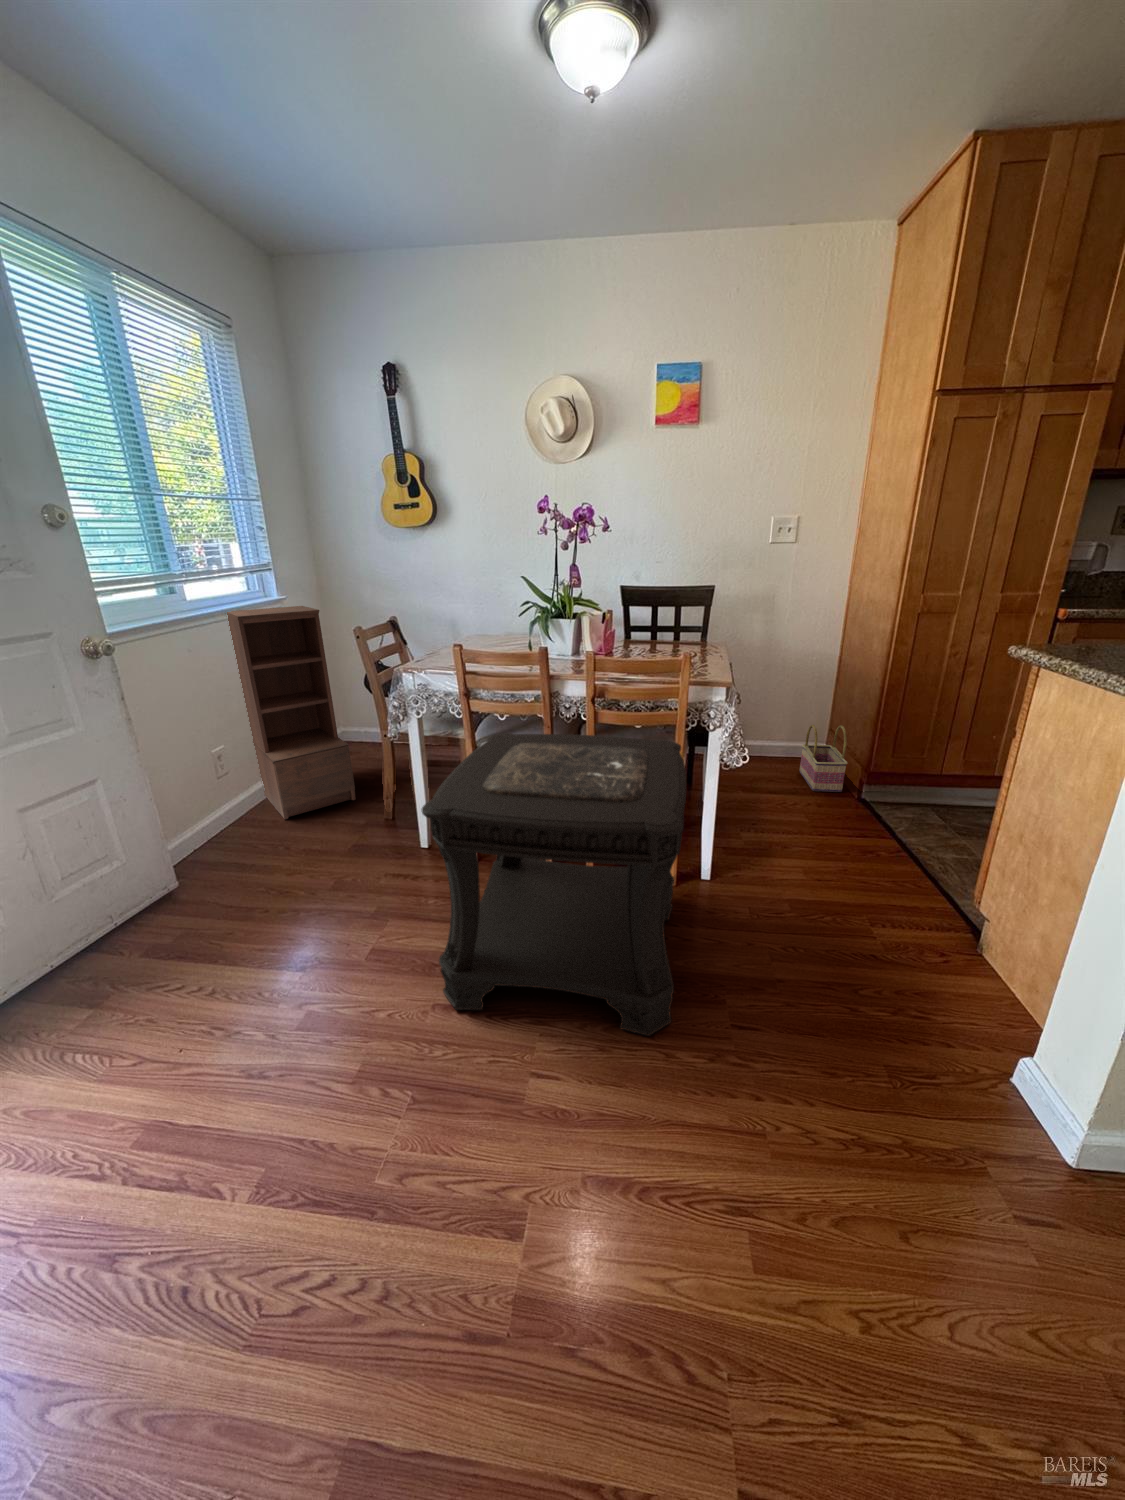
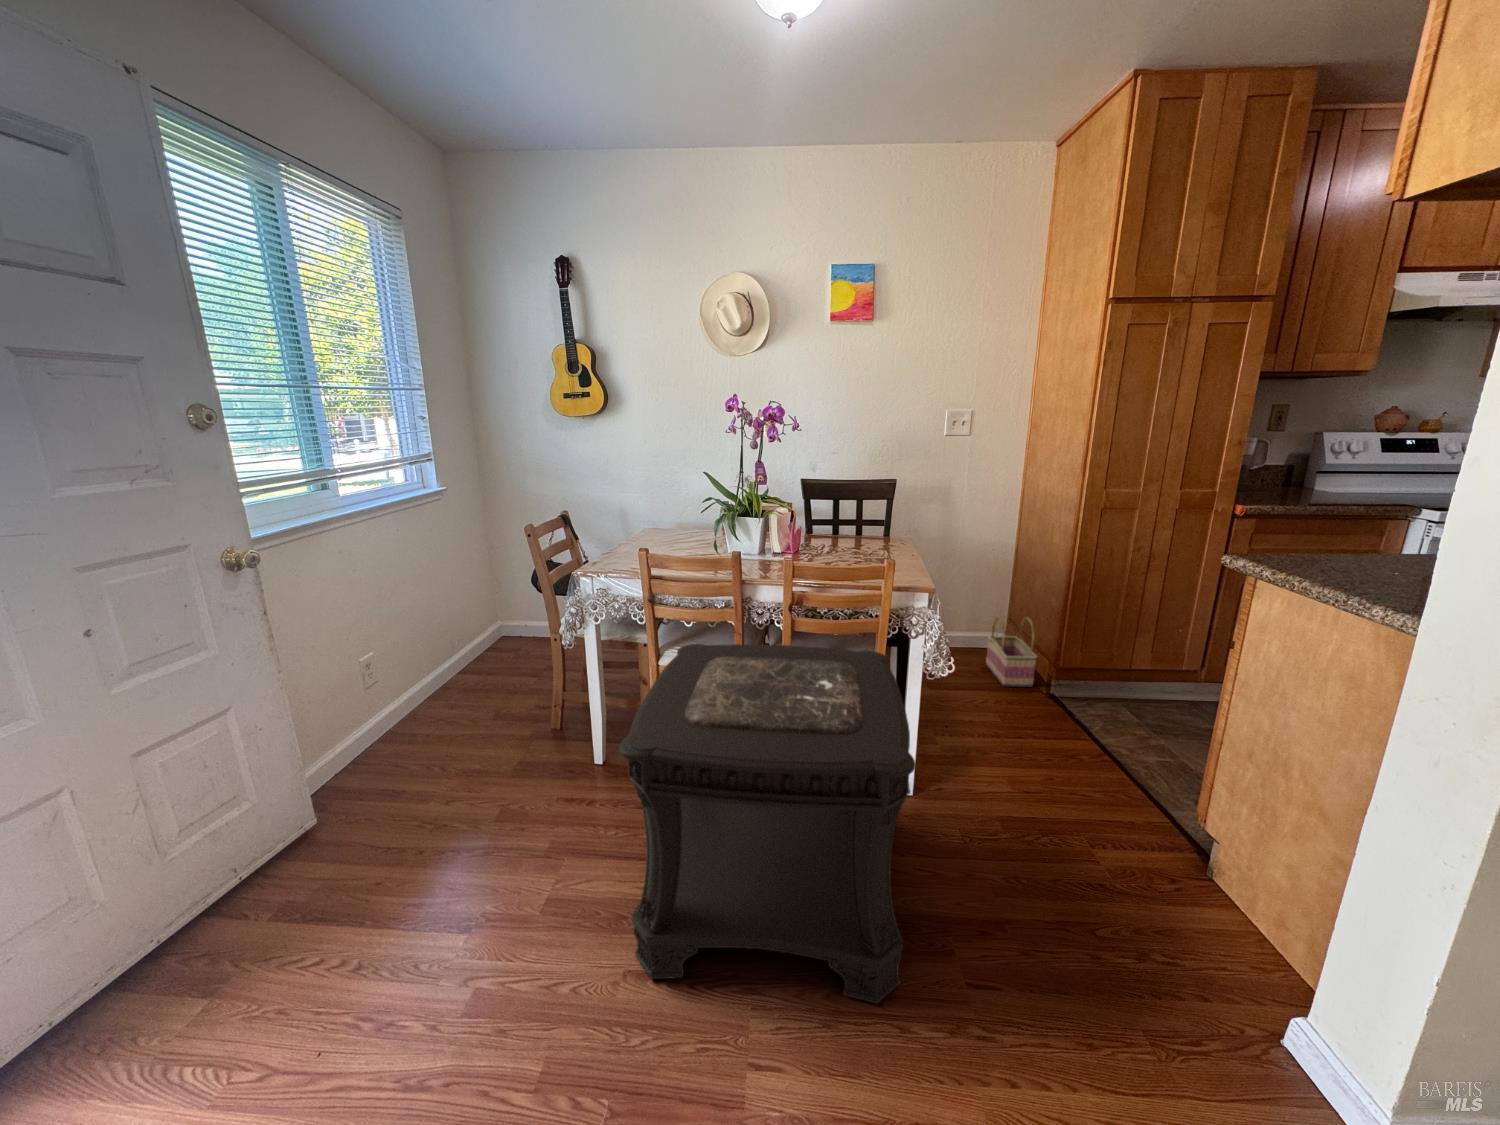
bookshelf: present [225,606,356,819] -> none [381,498,518,734]

